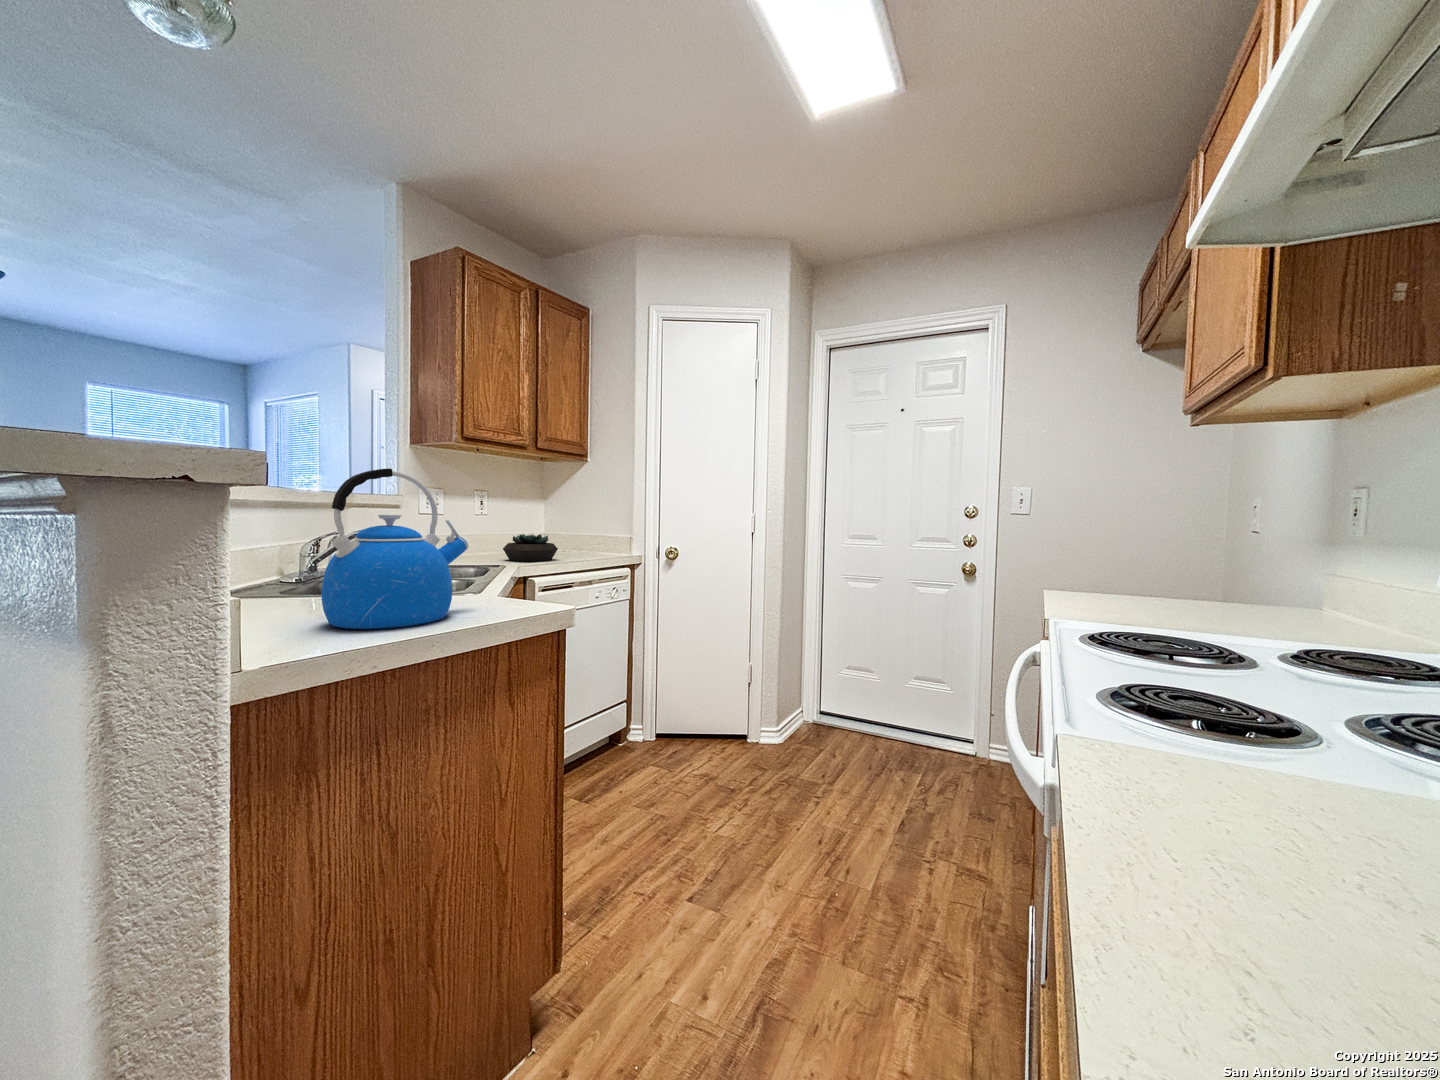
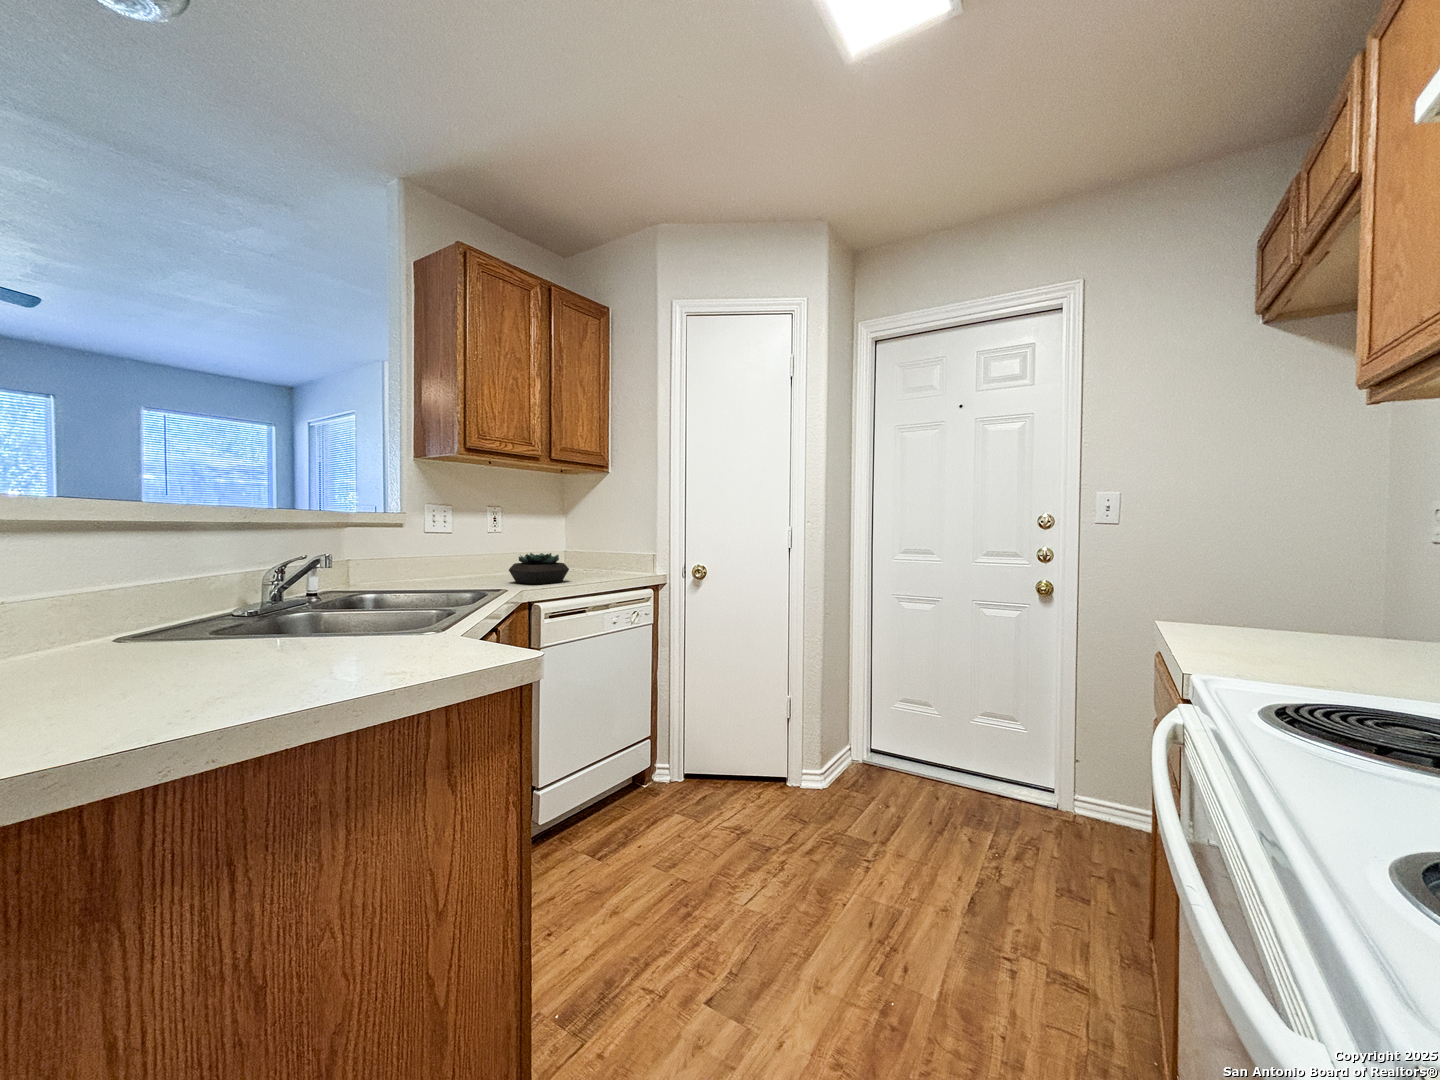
kettle: present [322,468,468,629] -> none [188,483,402,697]

